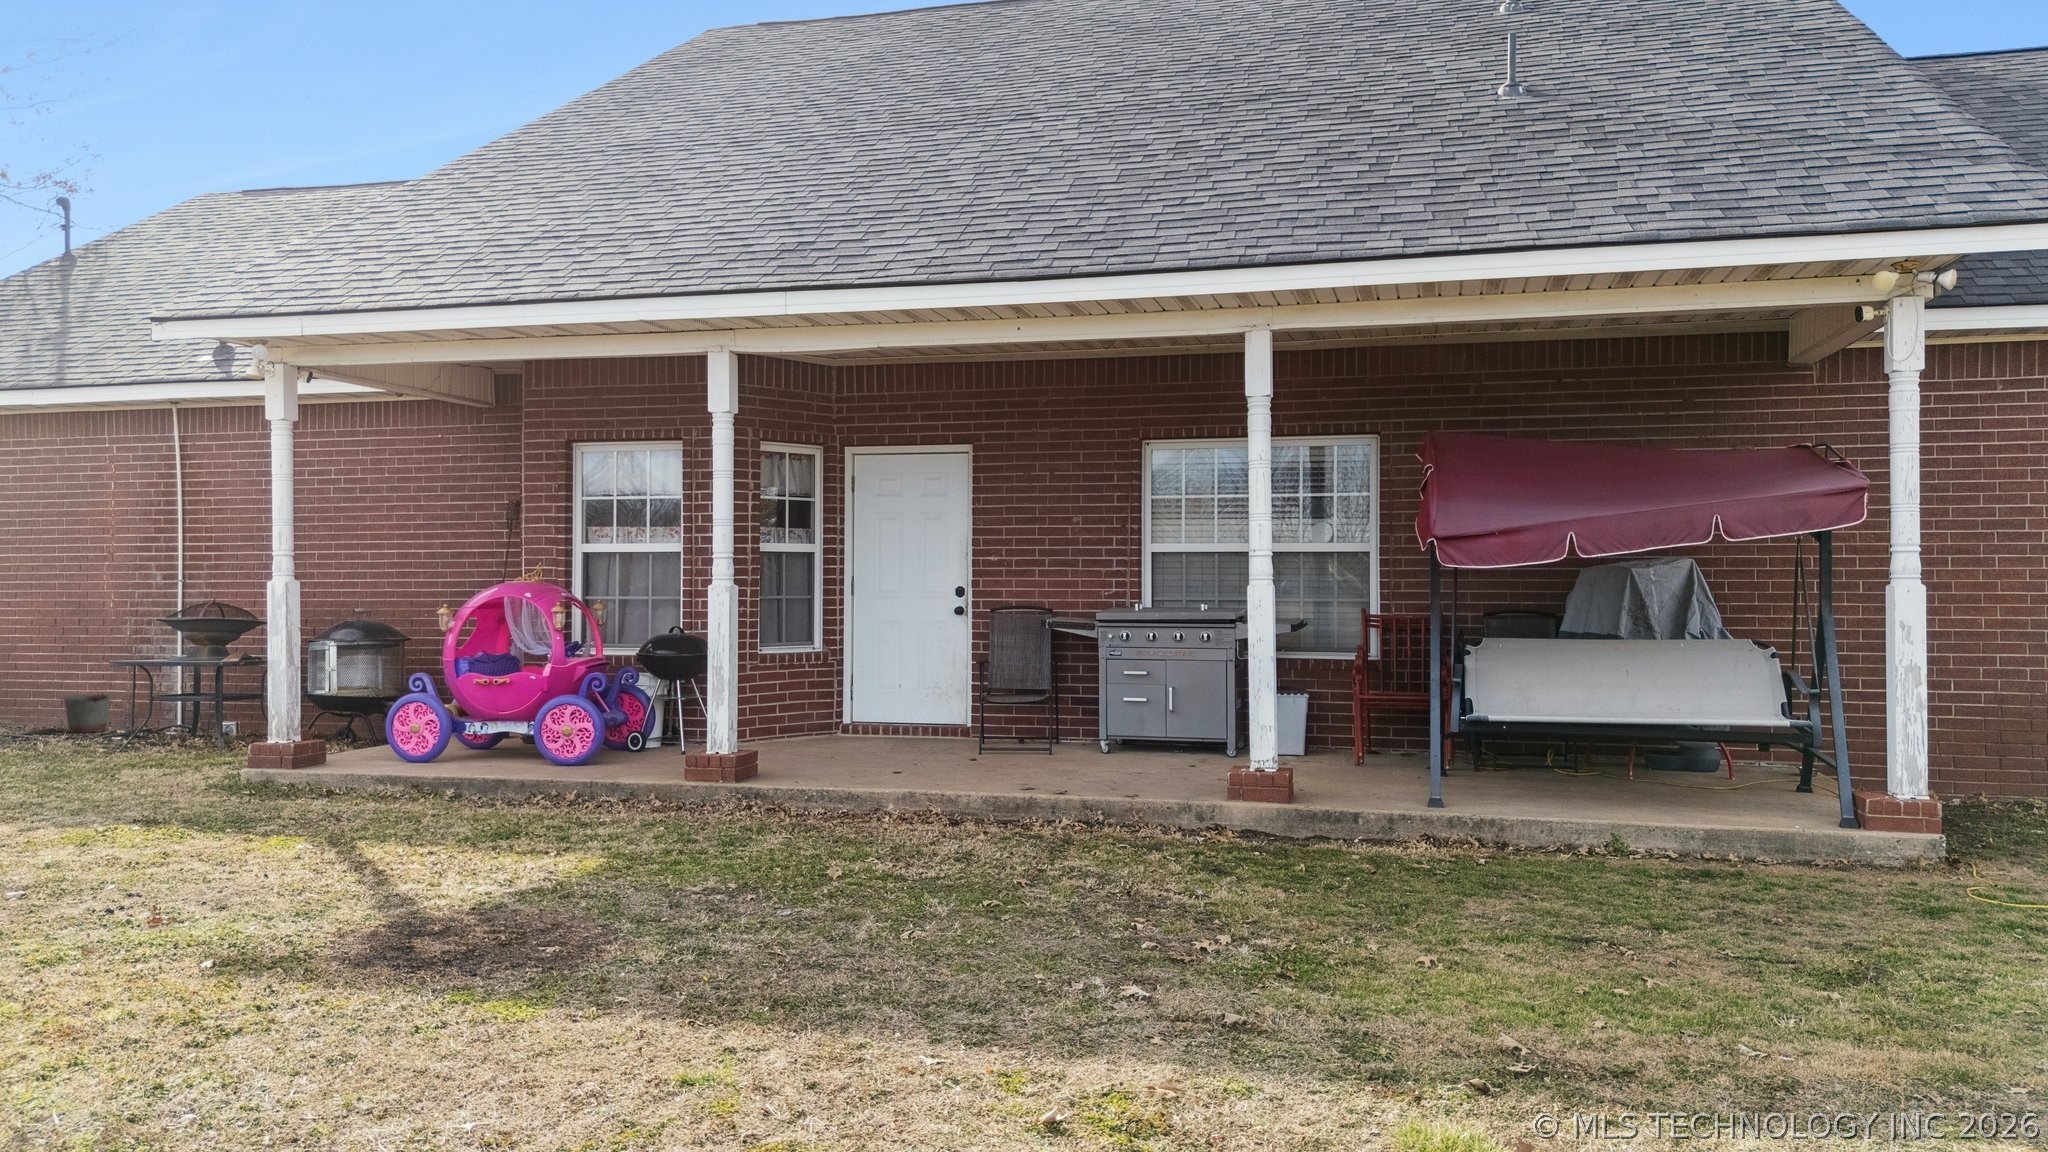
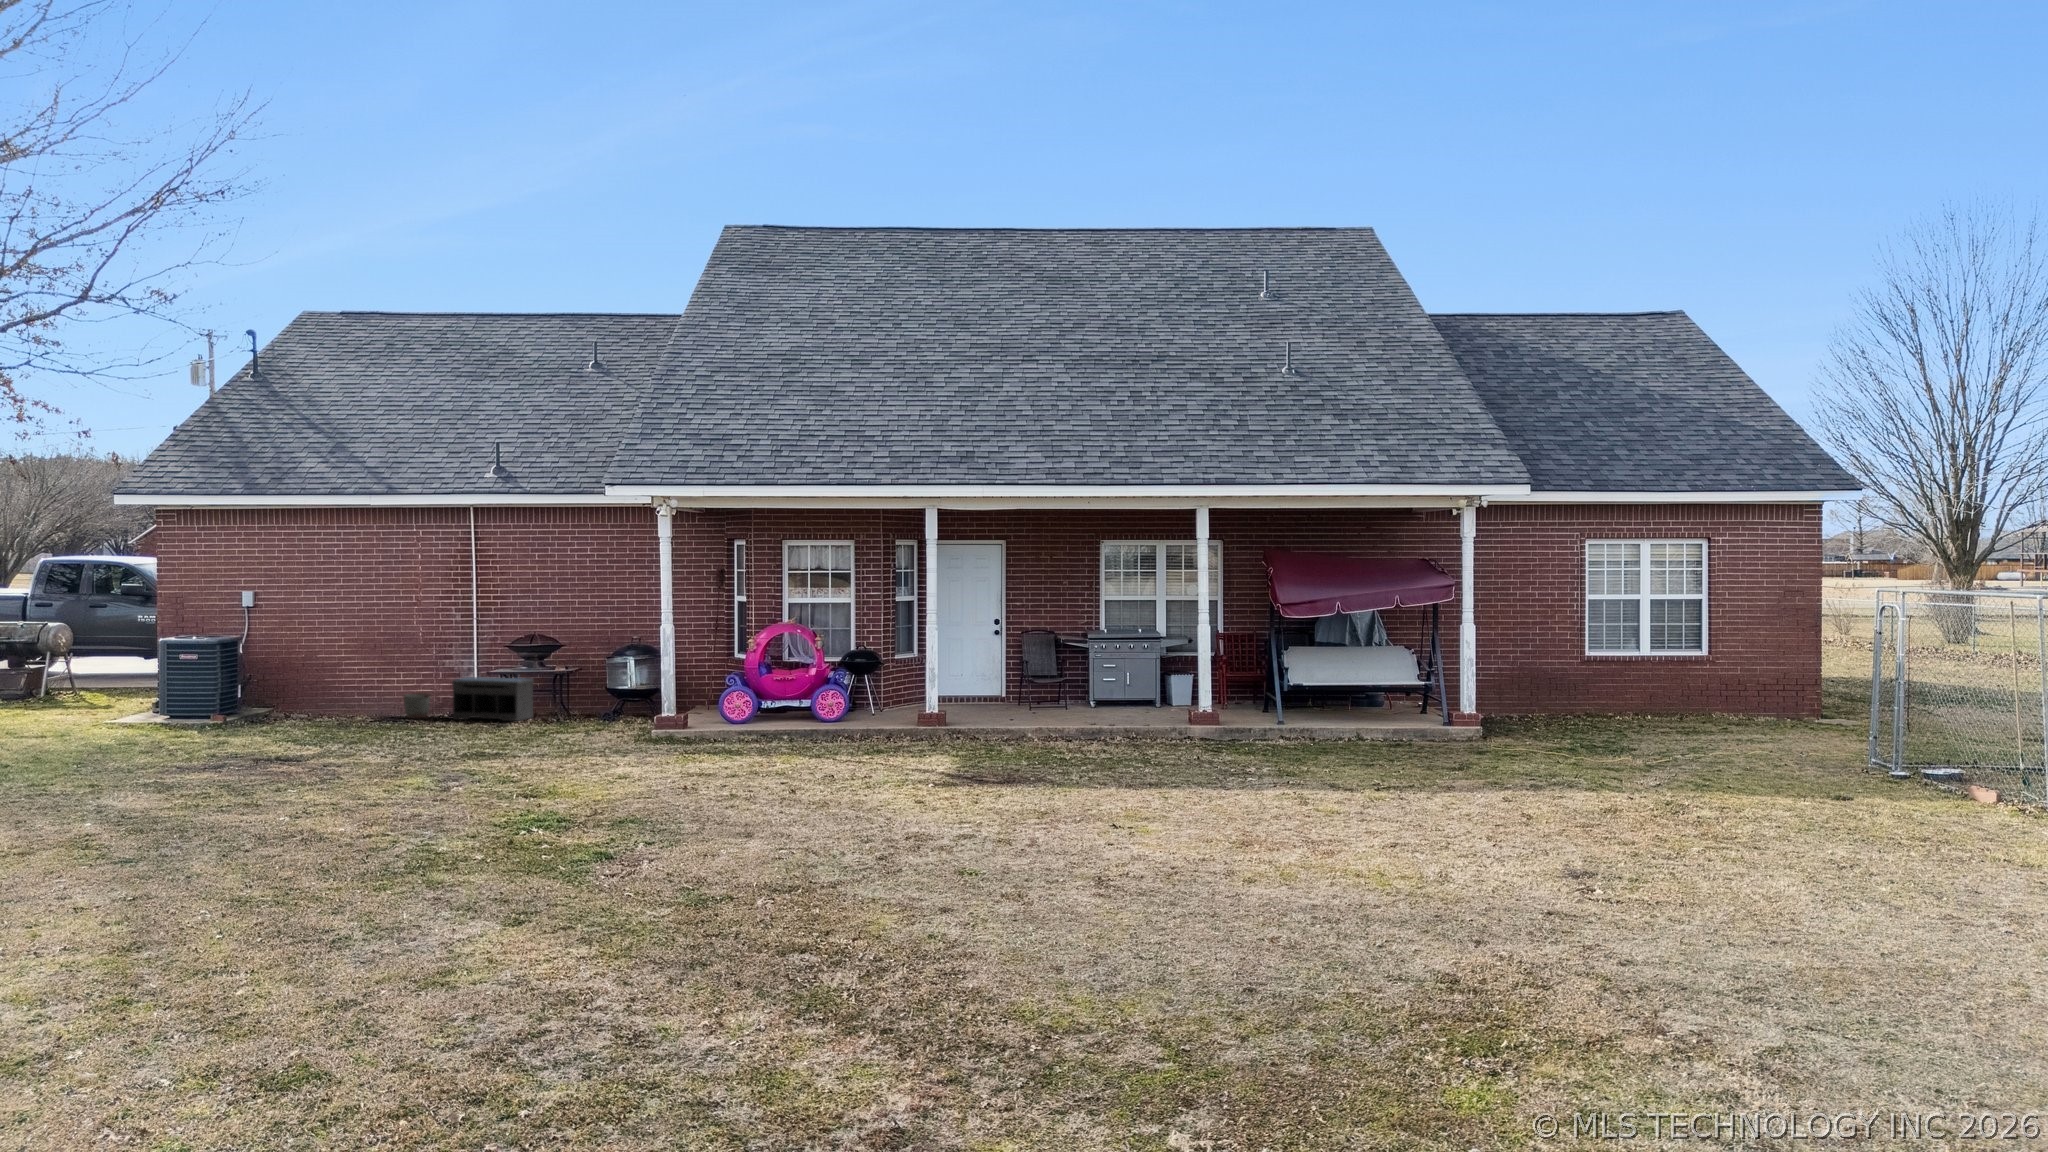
bench: none [117,671,234,743] -> present [452,677,533,721]

